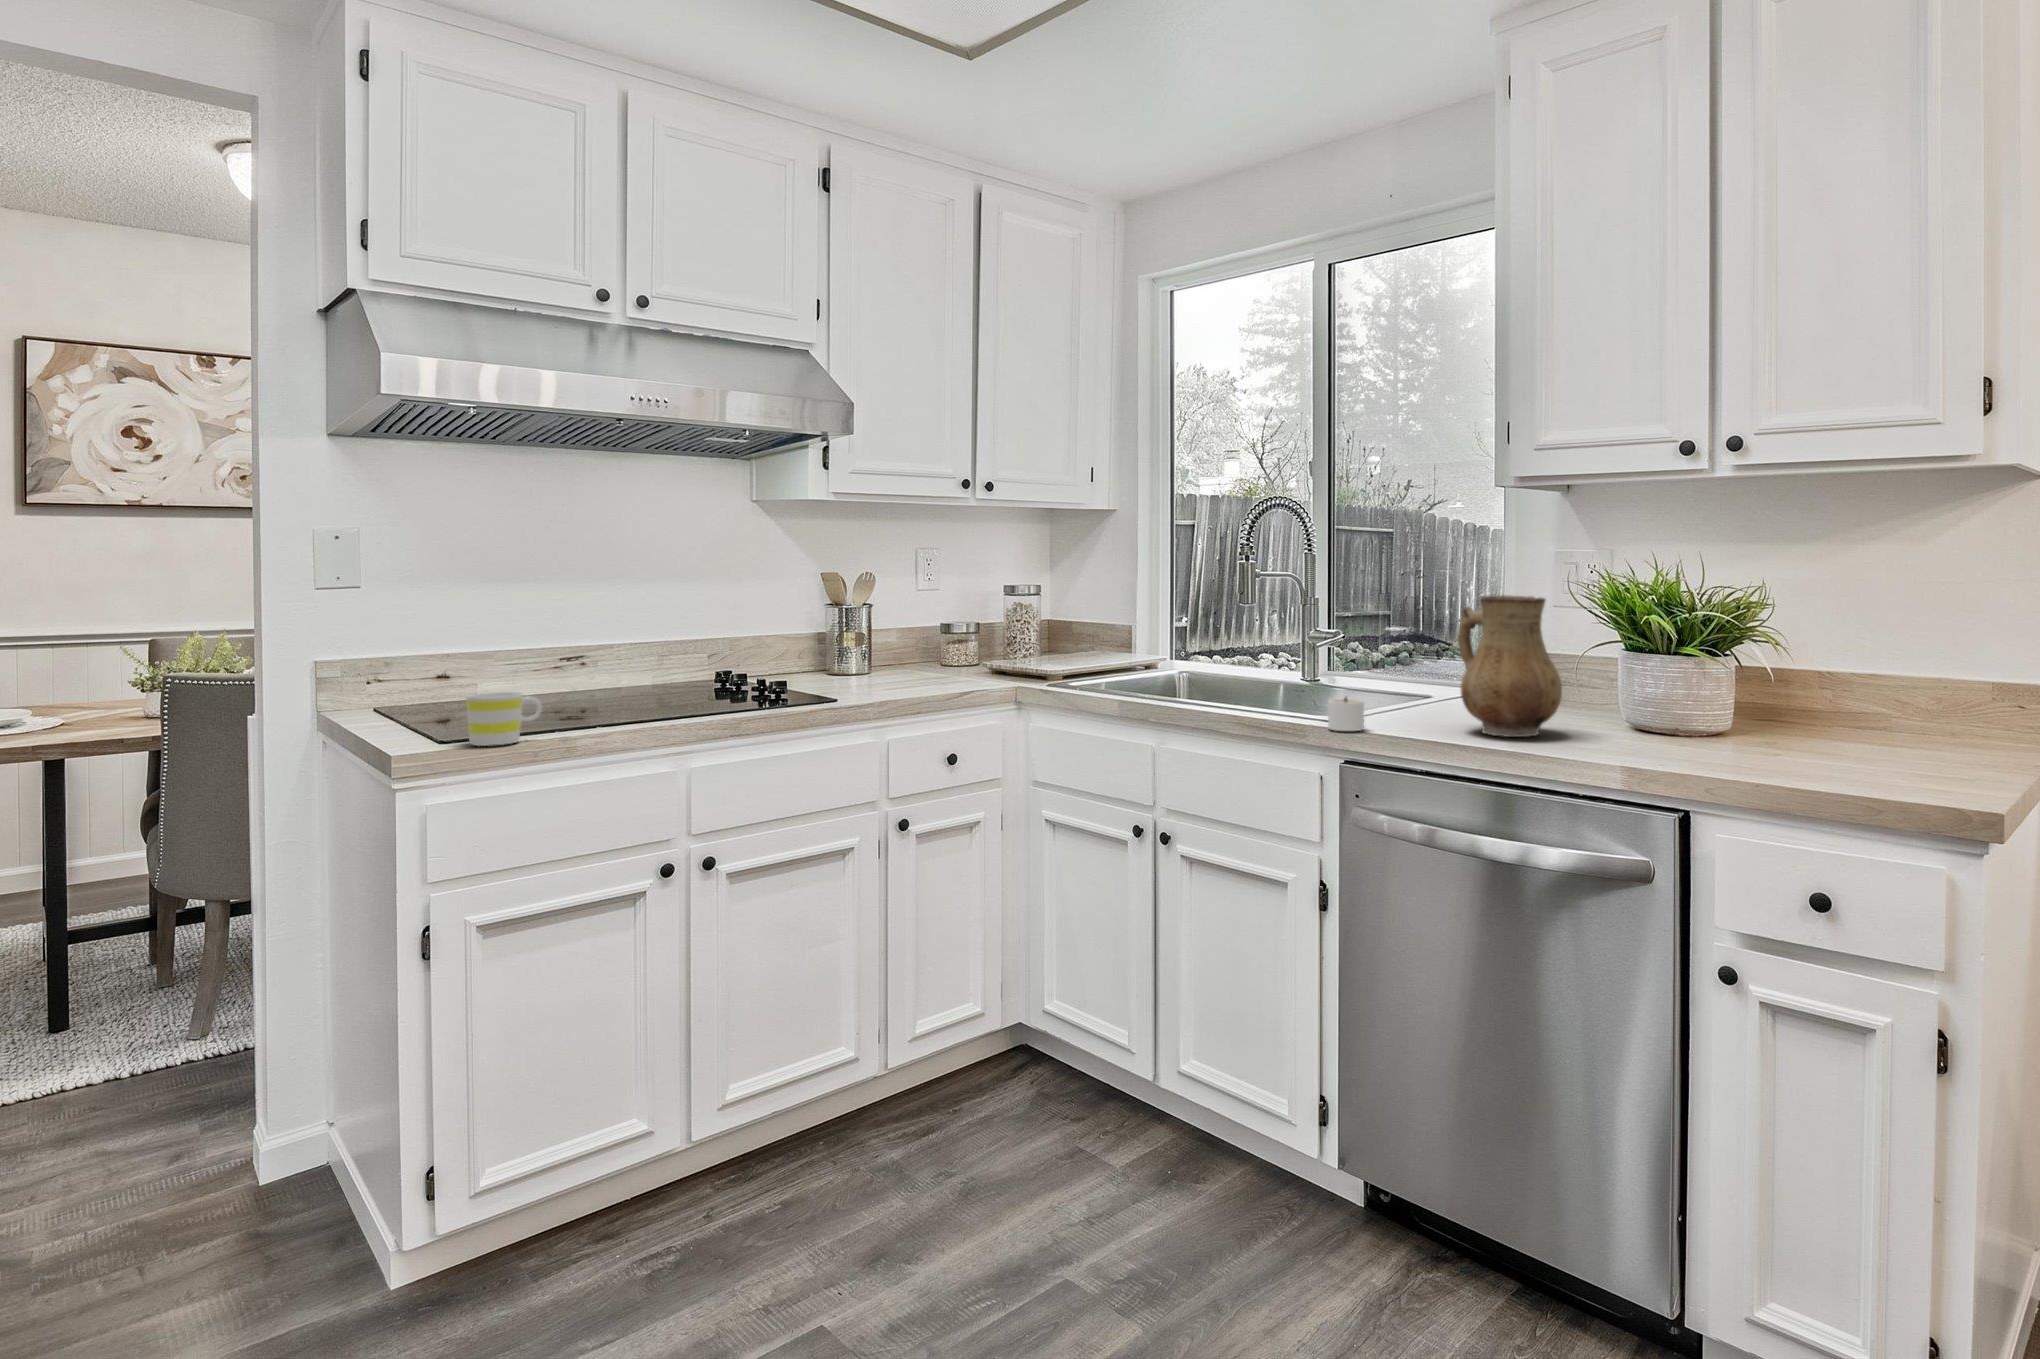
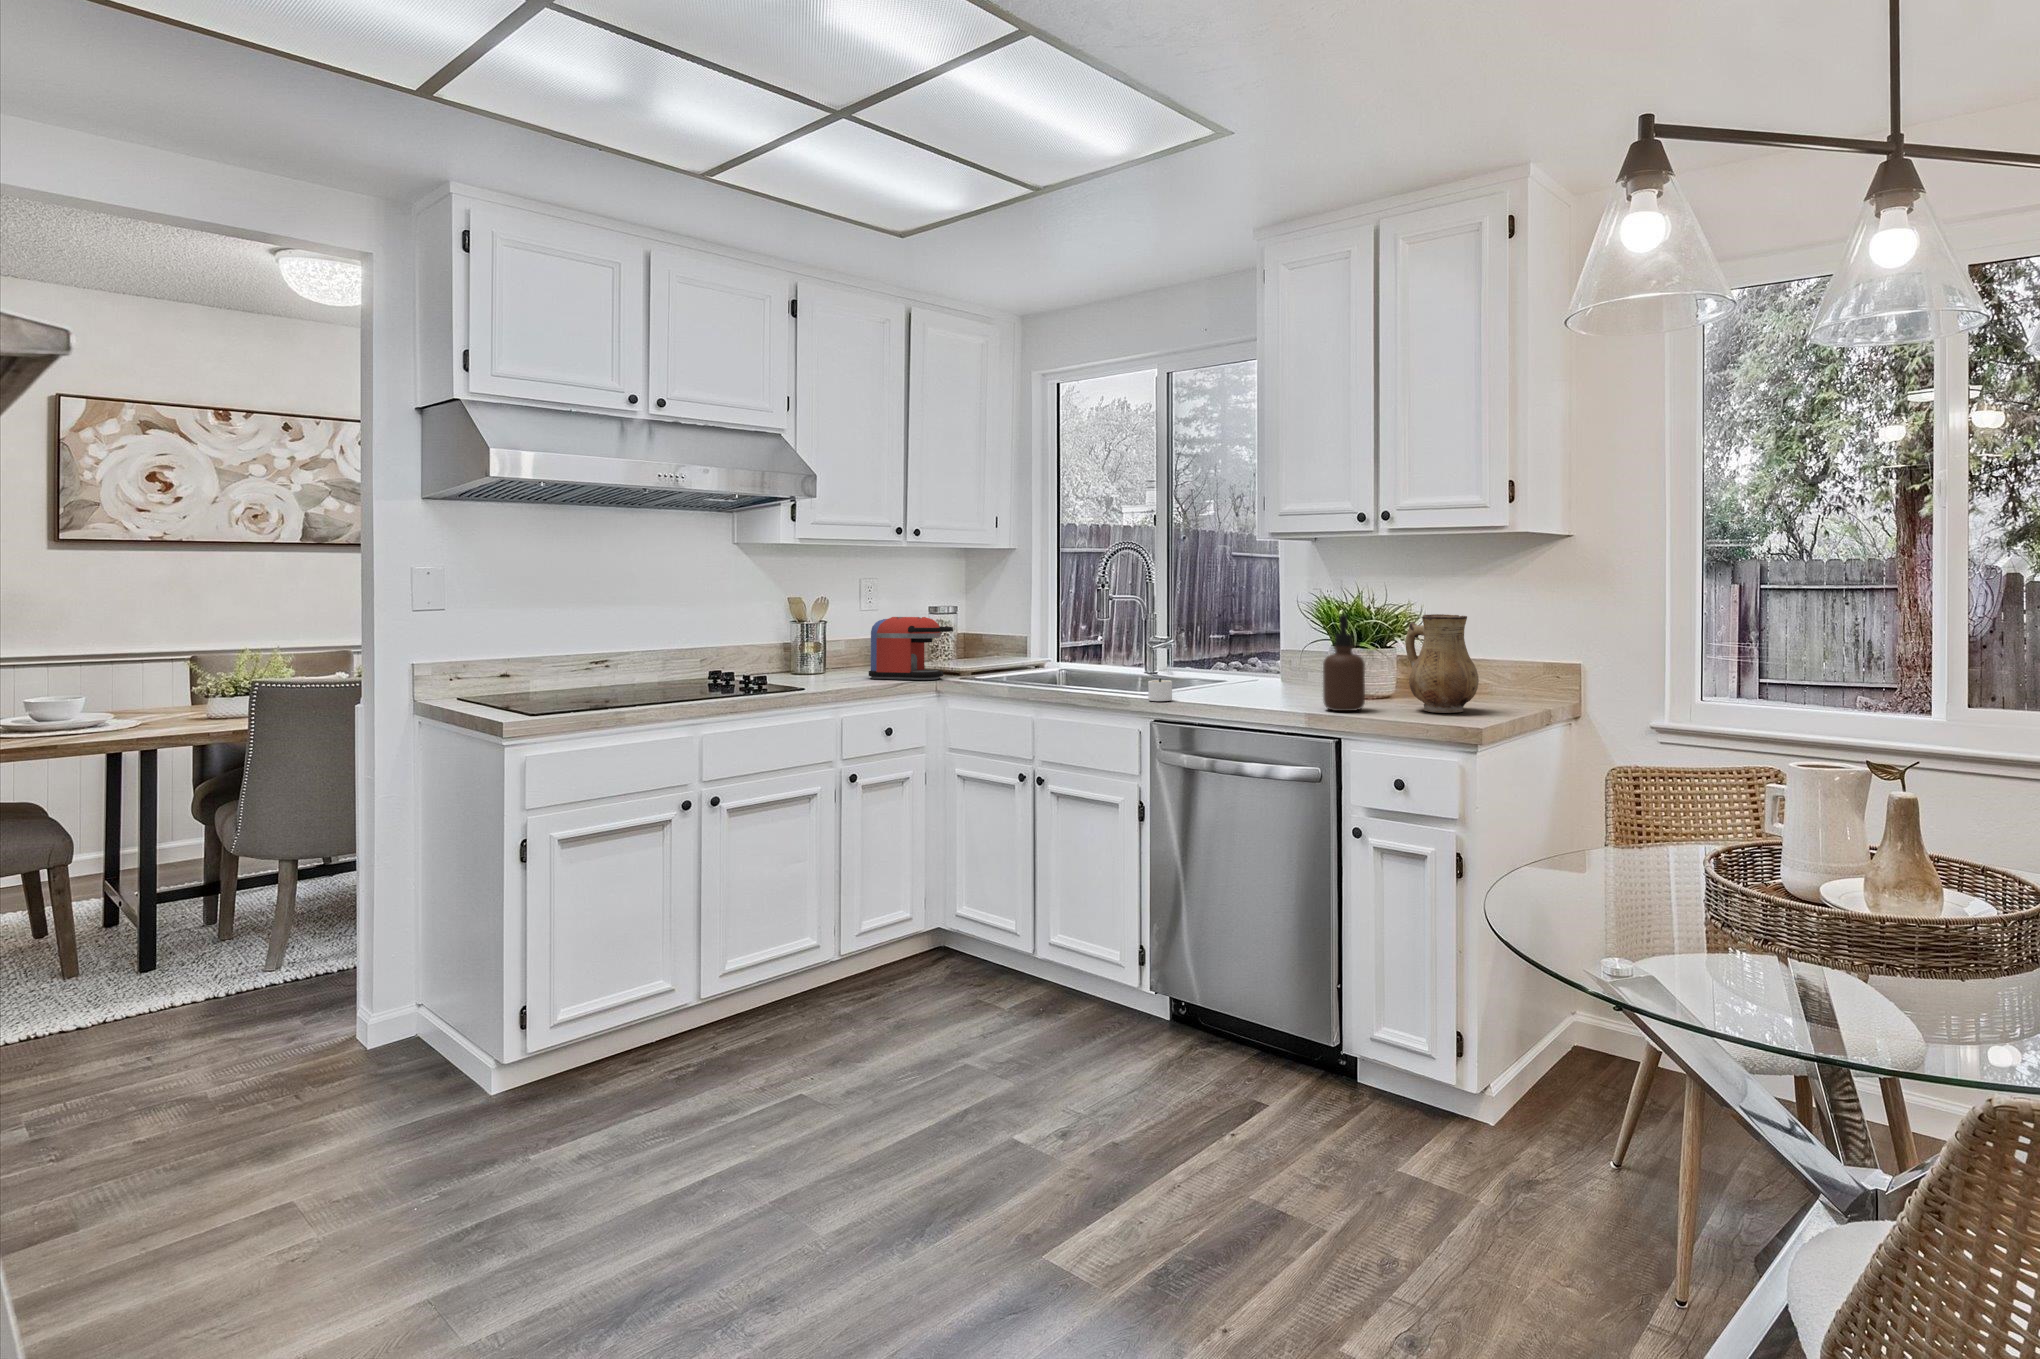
ceramic pitcher: present [1457,595,1562,737] -> present [1405,614,1479,713]
coffee maker: none [930,600,1042,687] -> present [869,617,953,680]
soap dispenser: none [1619,602,1691,759] -> present [1323,615,1365,711]
mug: present [466,692,542,746] -> none [551,681,603,718]

